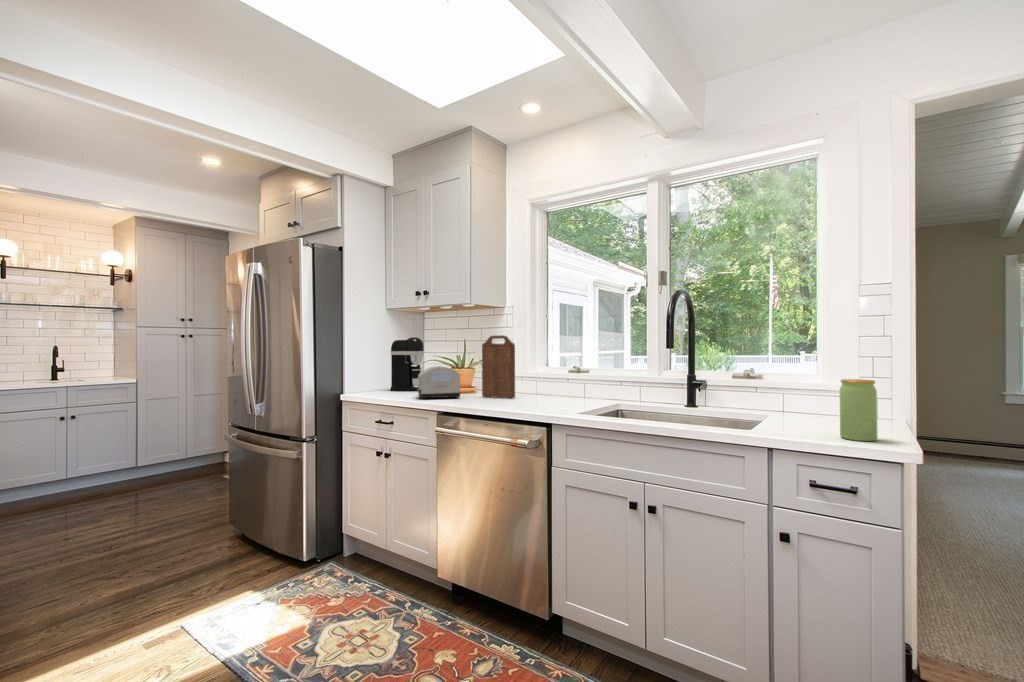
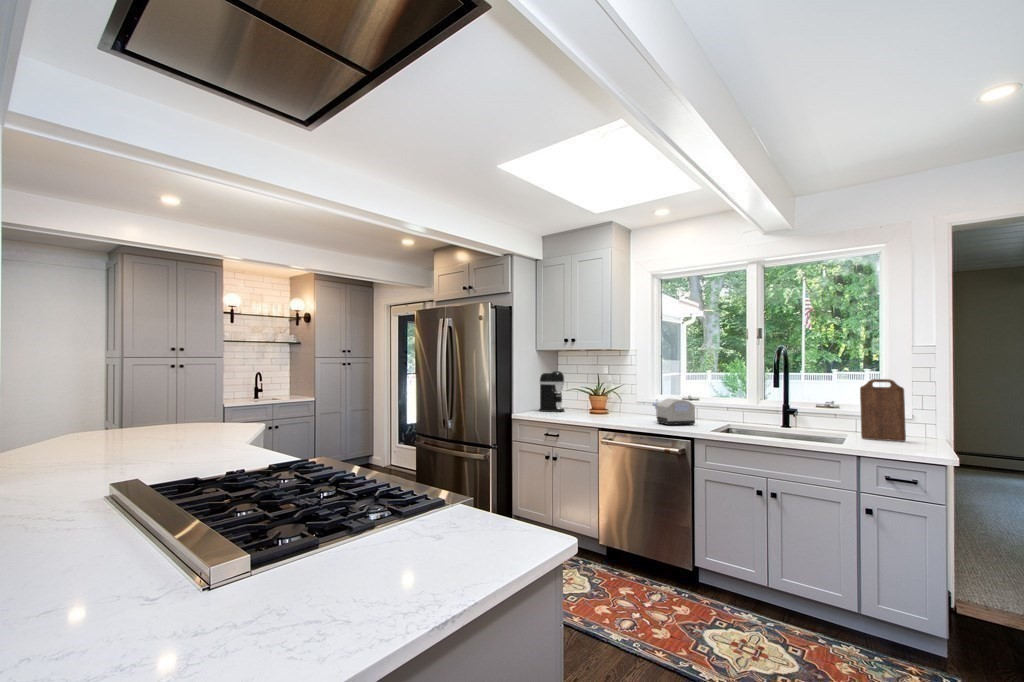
cutting board: present [482,335,515,398] -> present [860,379,906,441]
toaster: present [417,366,460,399] -> present [653,399,695,425]
jar: present [840,379,877,441] -> none [902,414,928,452]

